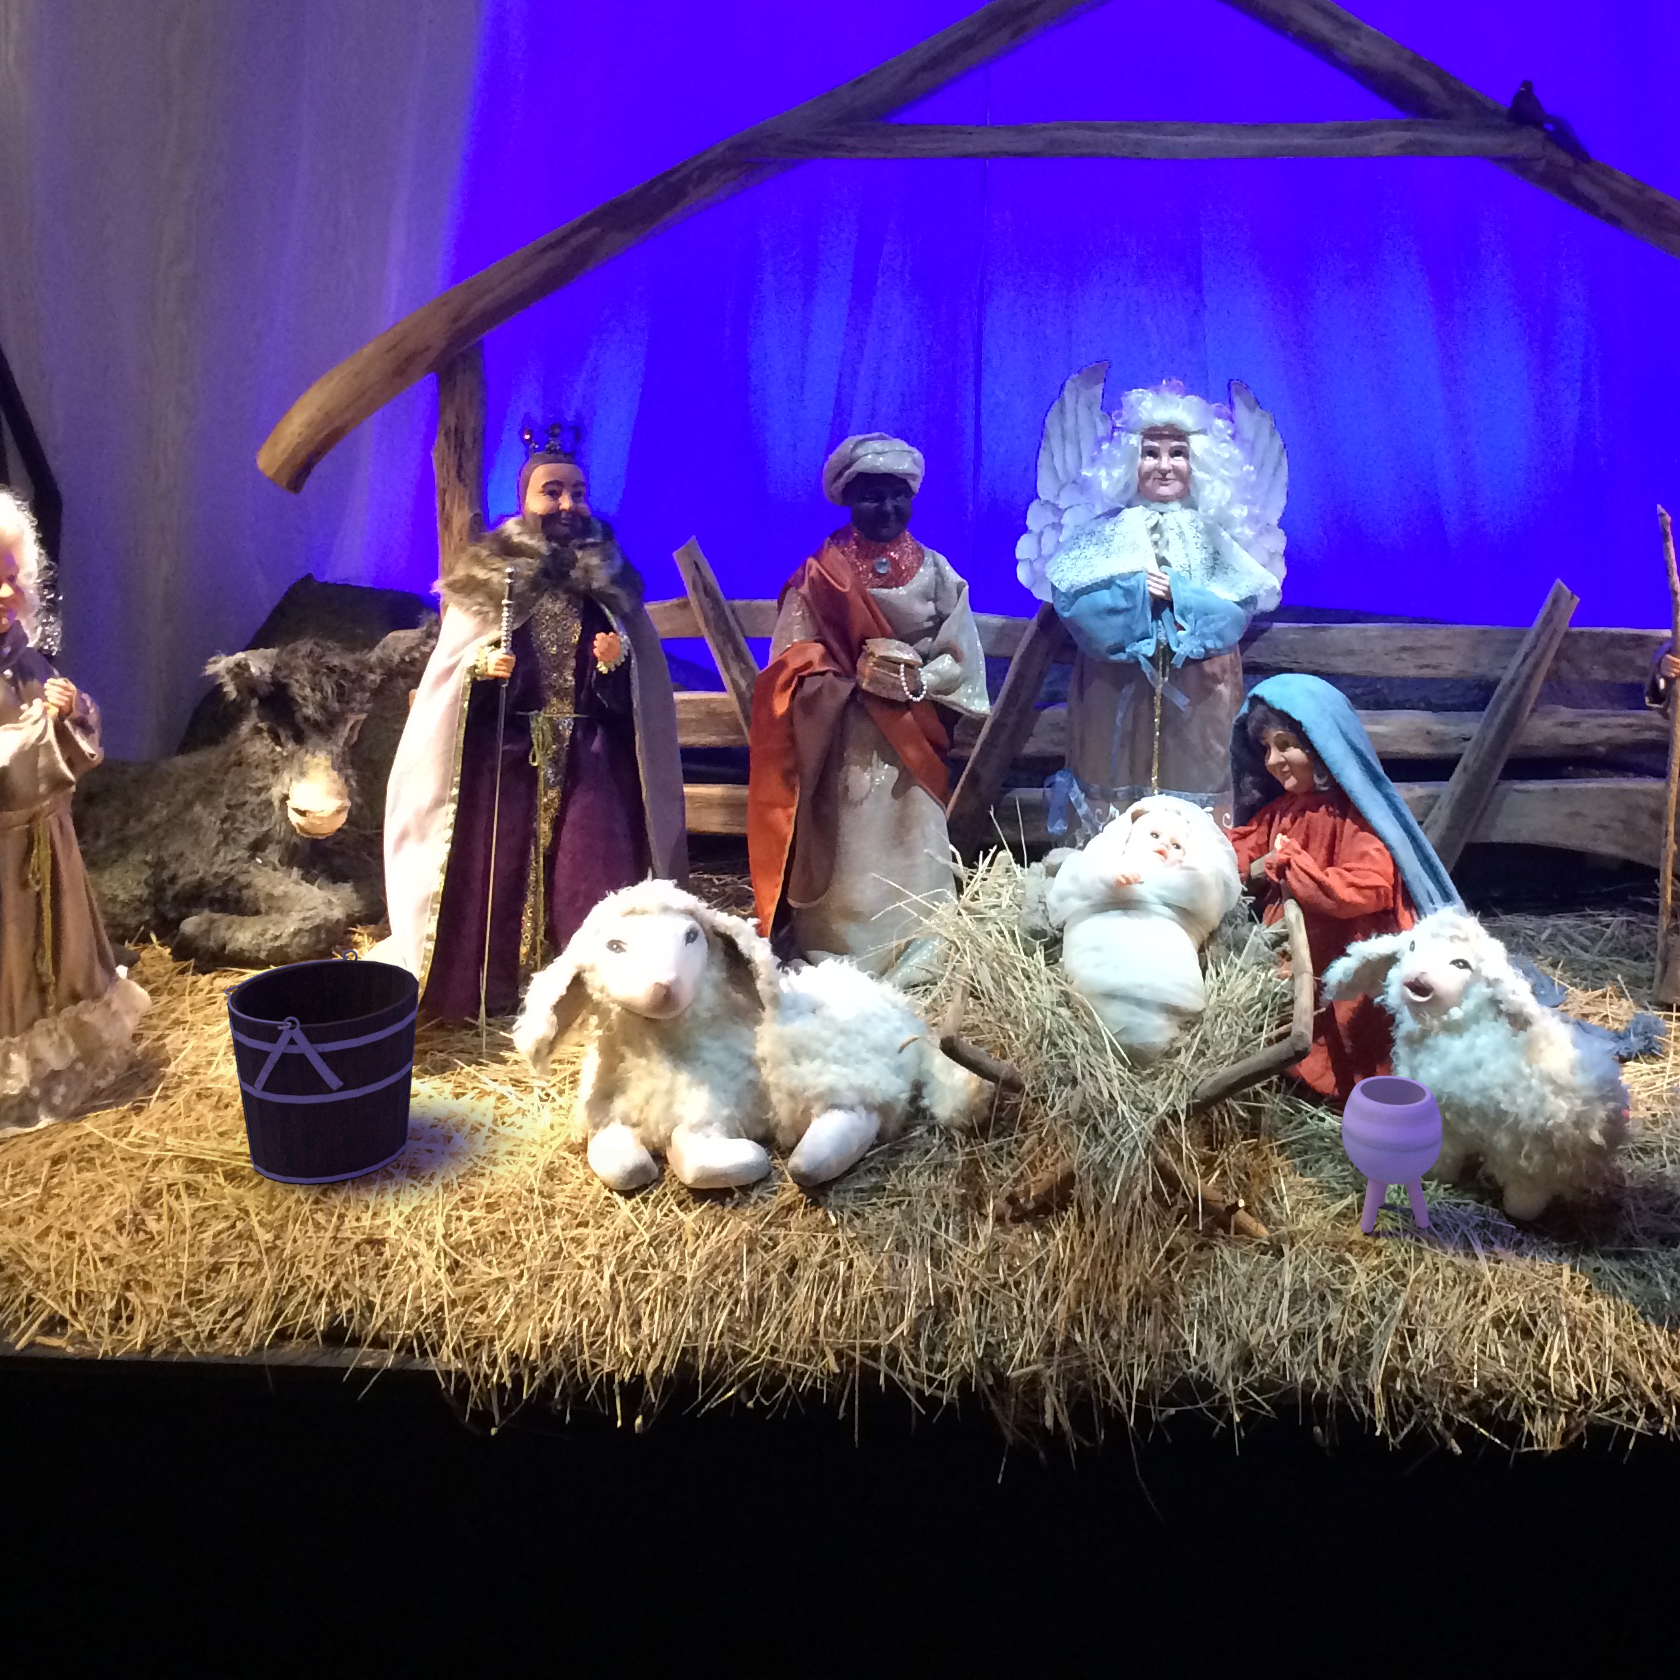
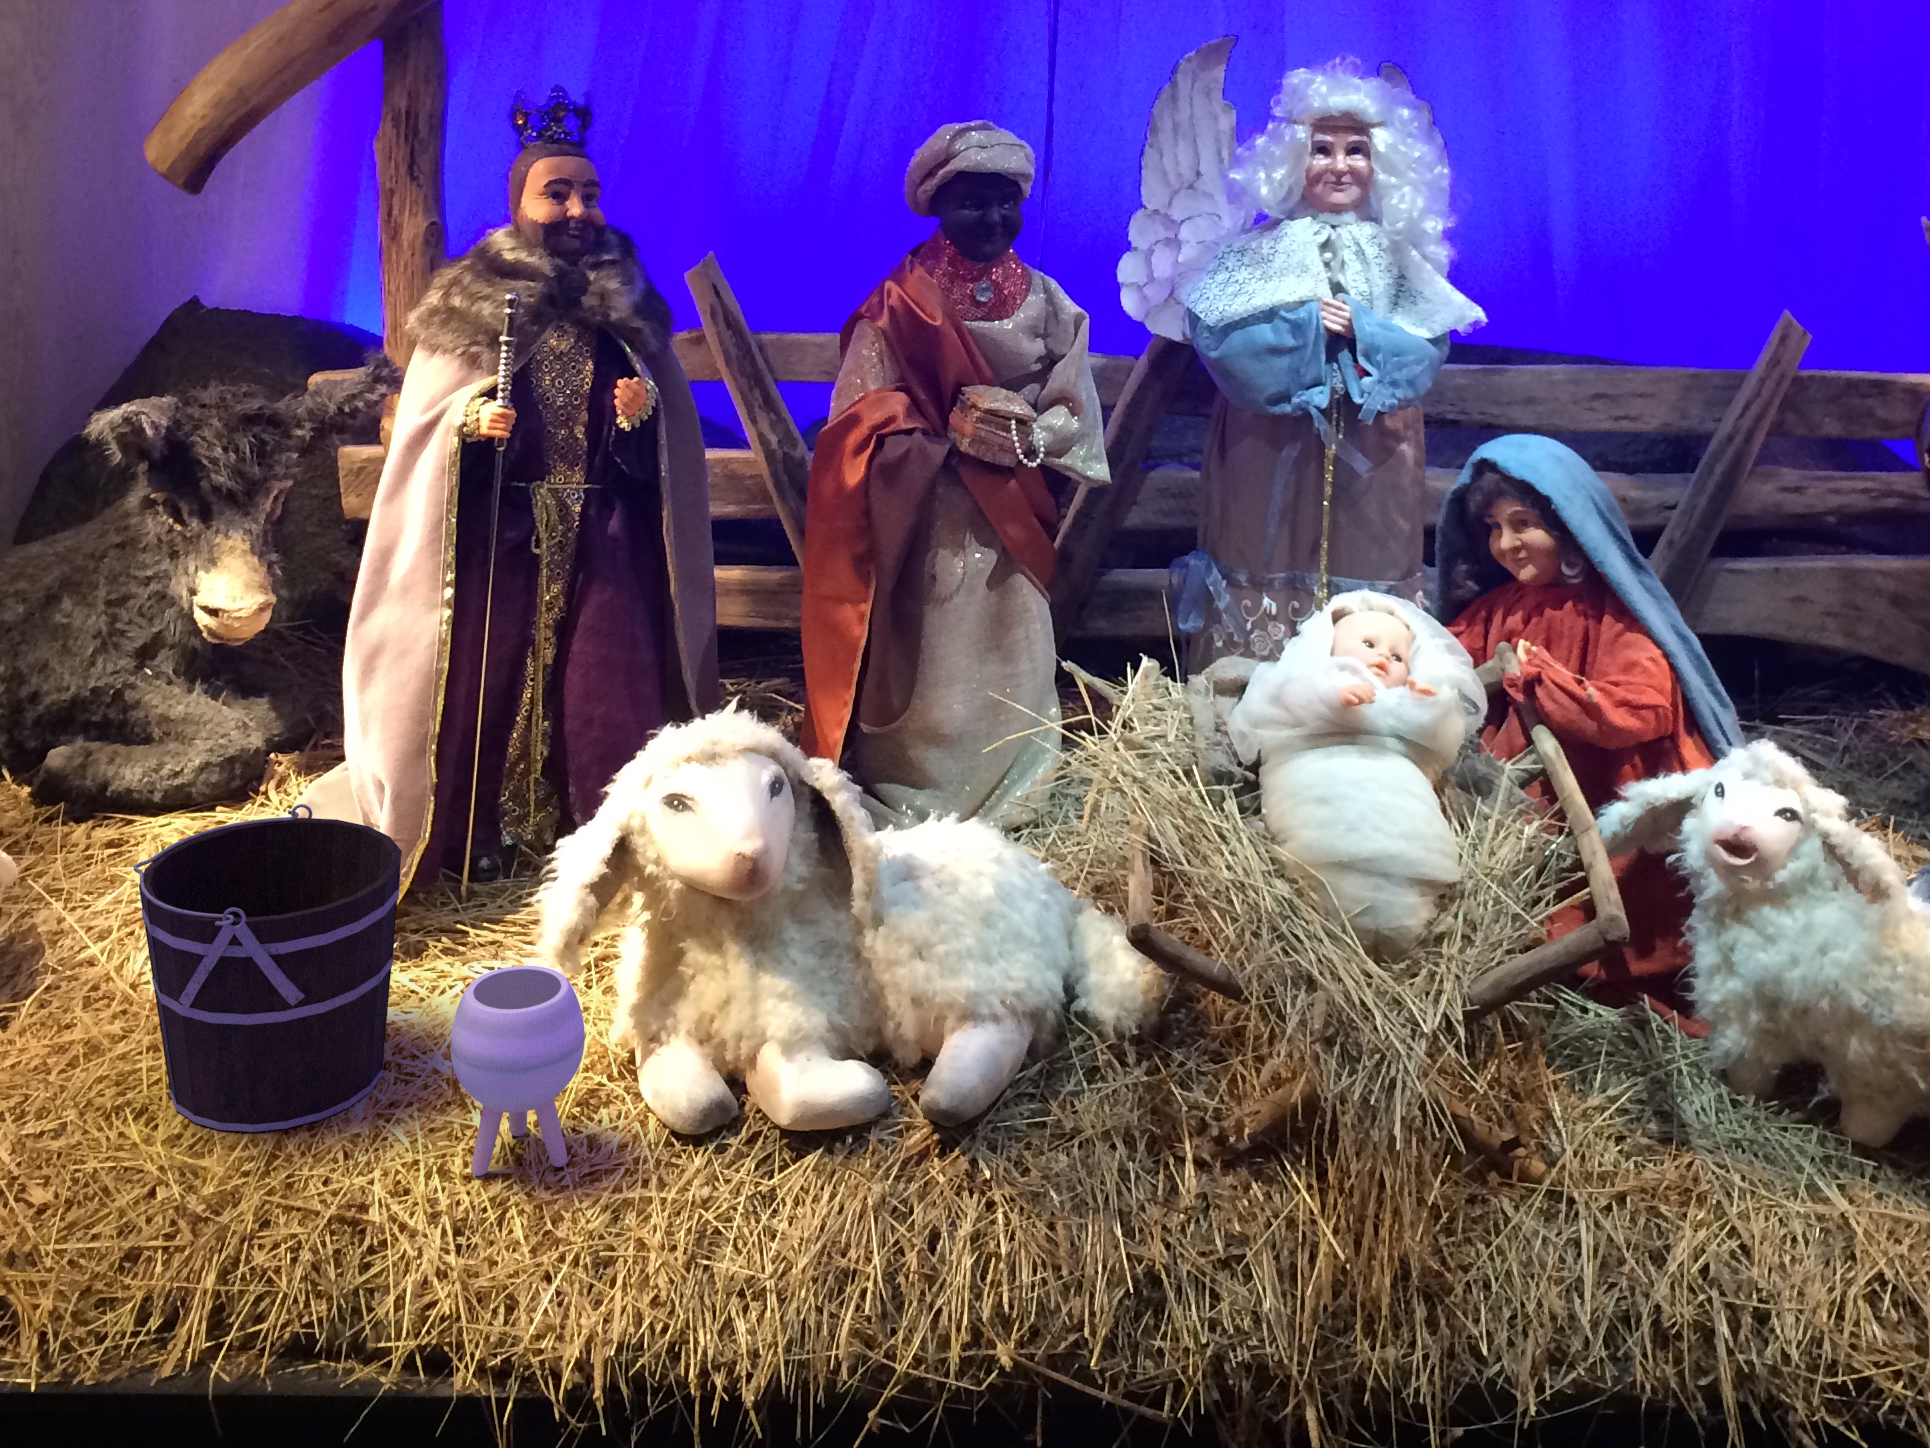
planter: present [1342,1076,1442,1233] -> present [451,966,585,1176]

